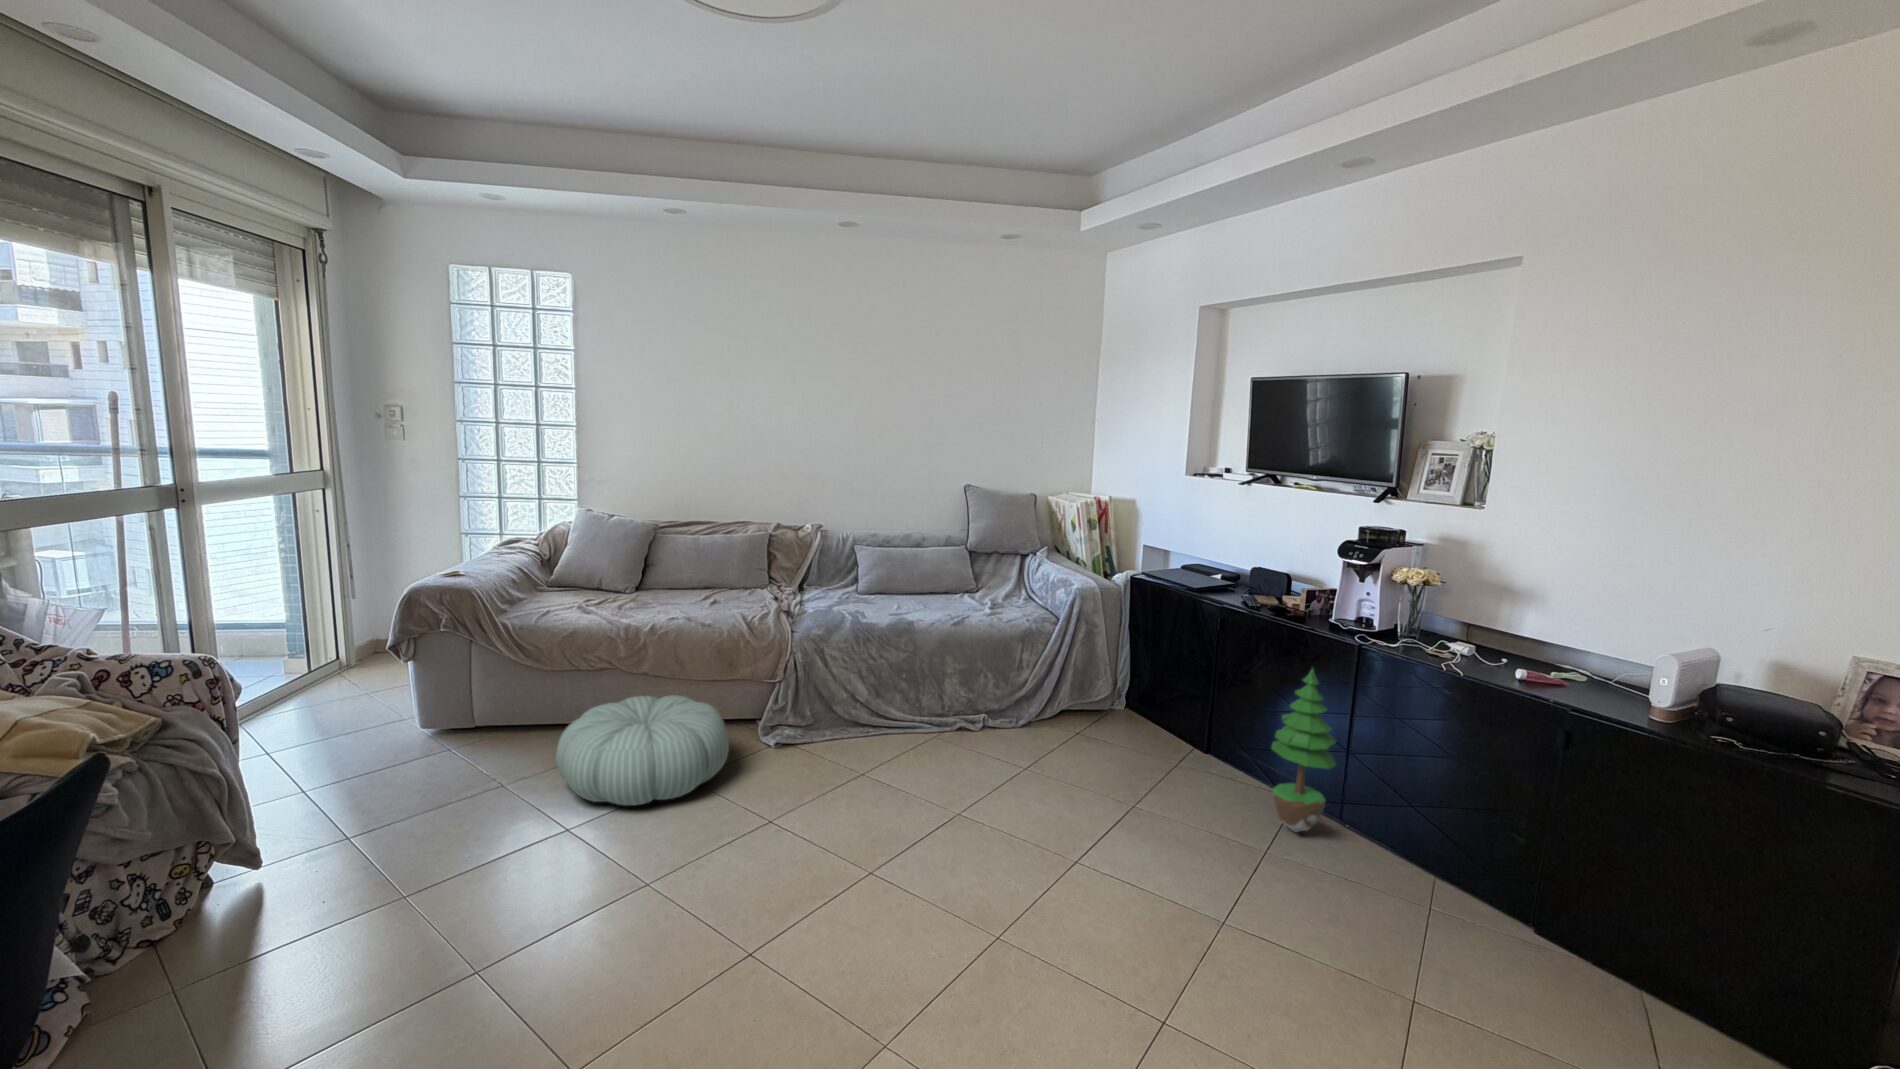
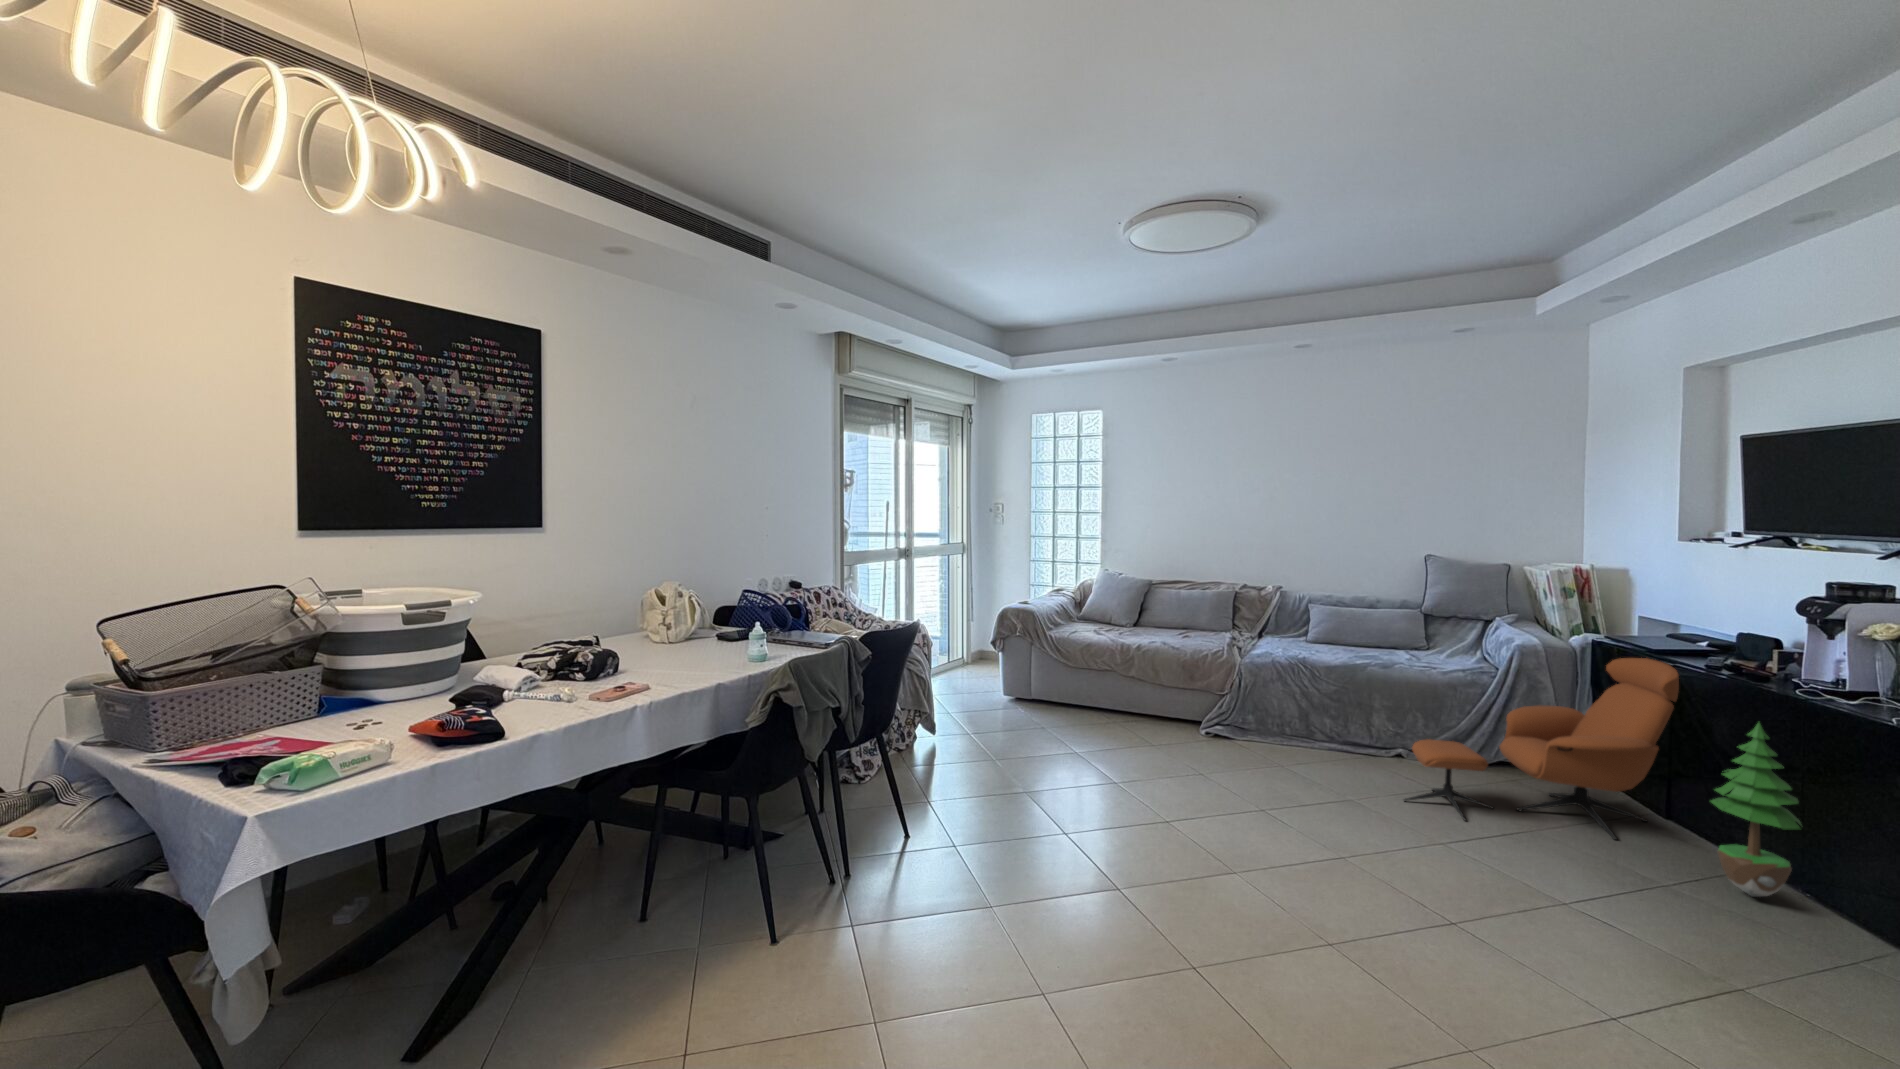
lounge chair: none [996,598,1226,806] -> present [1404,658,1679,840]
pouf: present [556,695,729,805] -> none [1074,689,1184,754]

